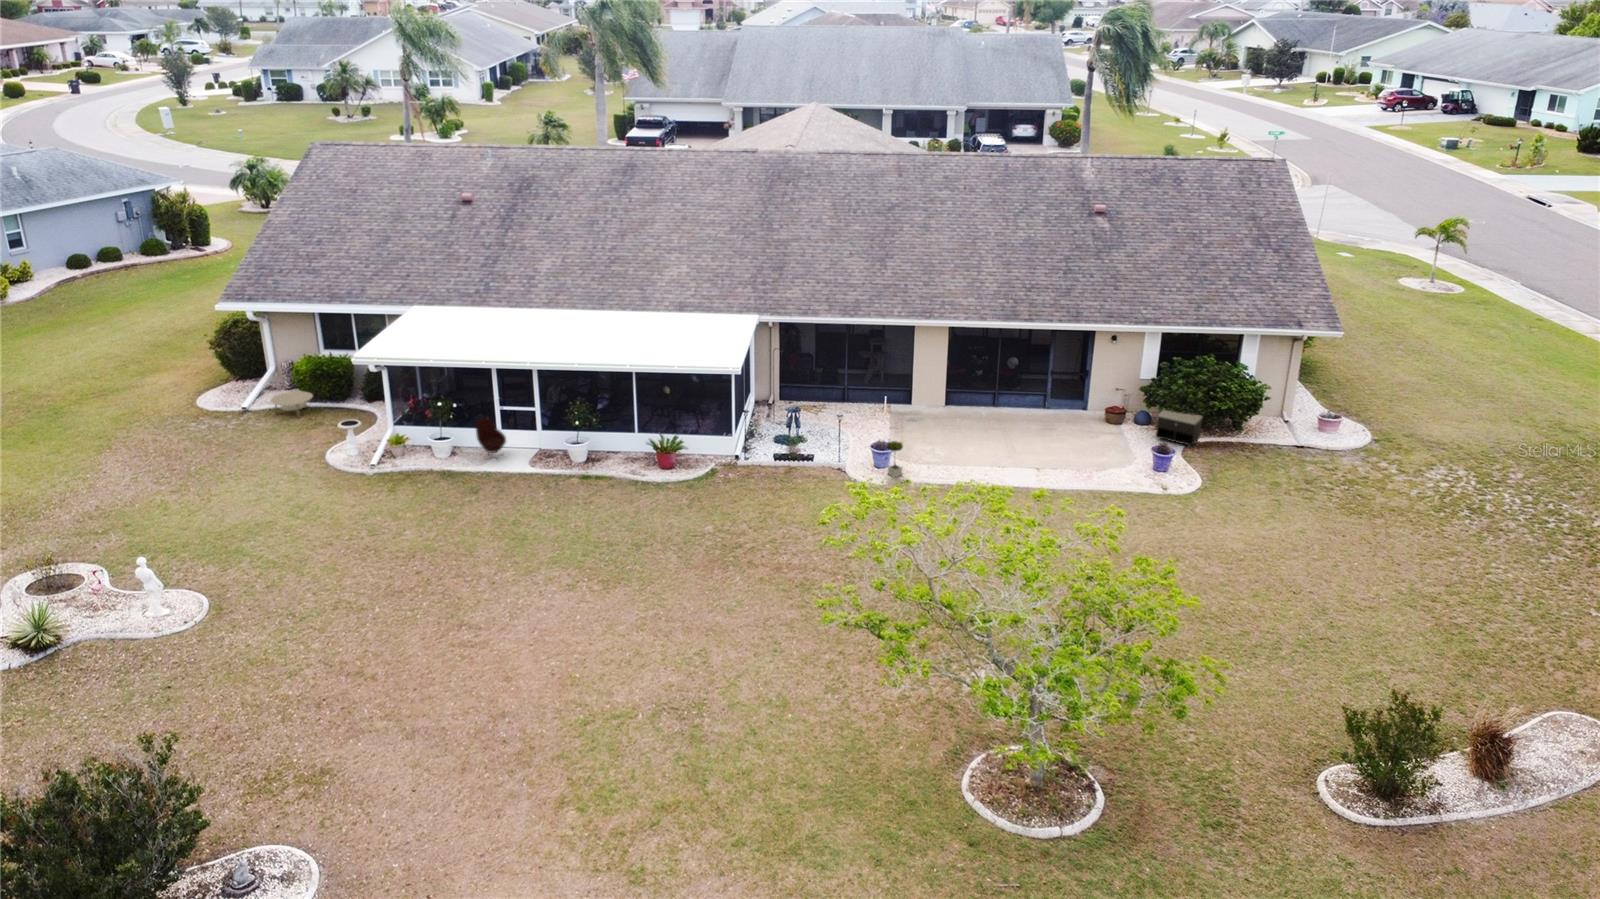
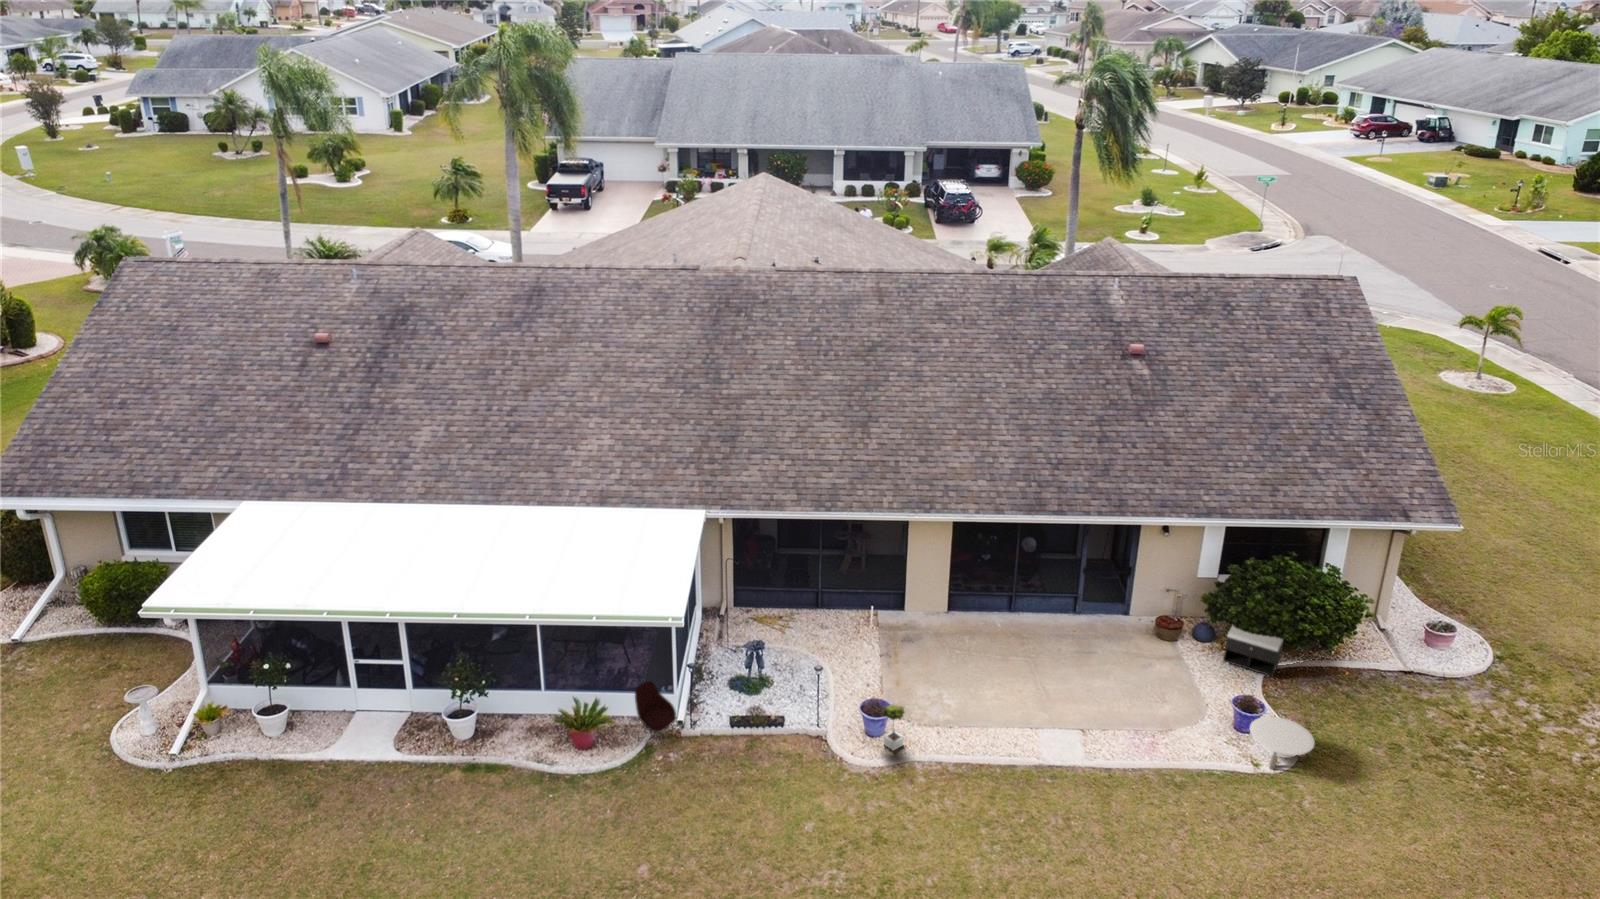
round table: present [270,391,313,418] -> present [1250,716,1314,770]
chair: present [476,418,506,456] -> present [635,681,676,741]

